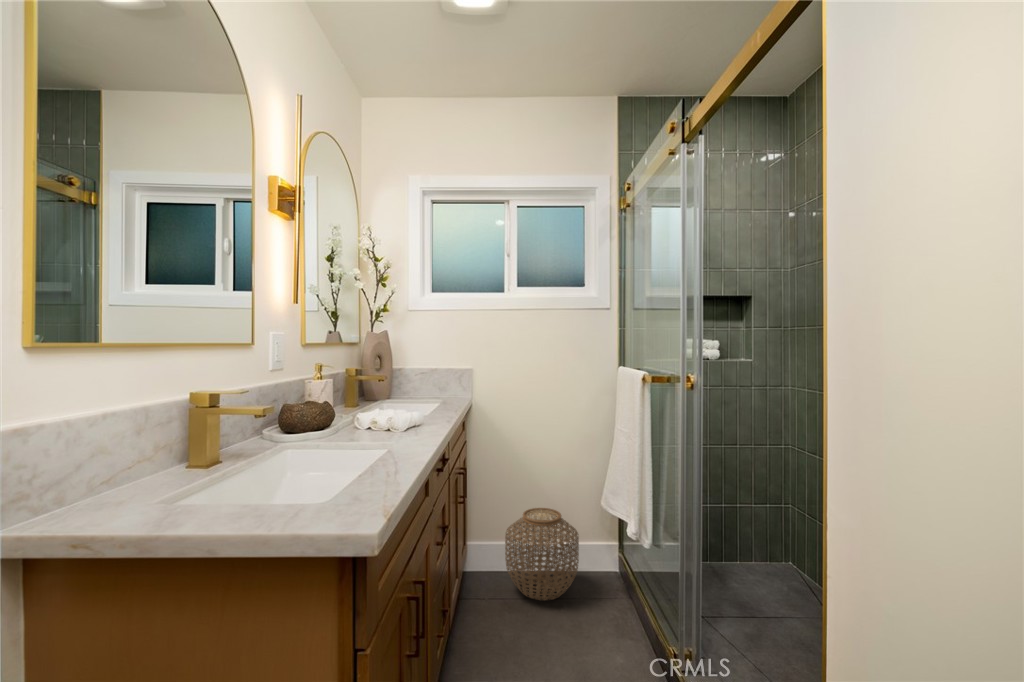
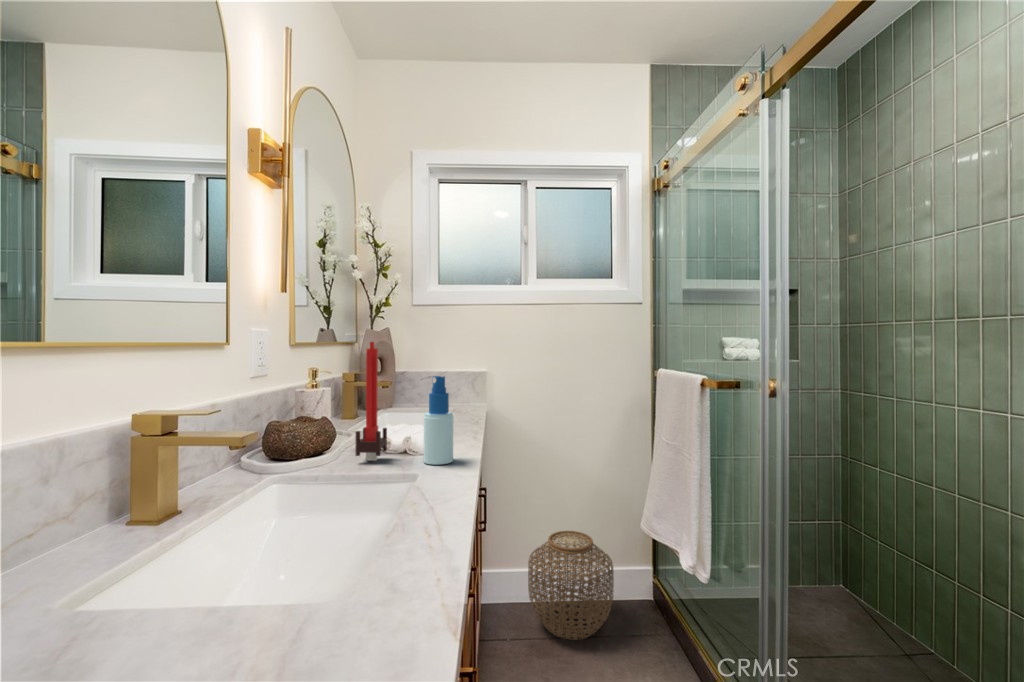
candle: none [349,340,375,434] -> present [355,342,387,461]
spray bottle: none [403,368,426,437] -> present [424,376,453,465]

